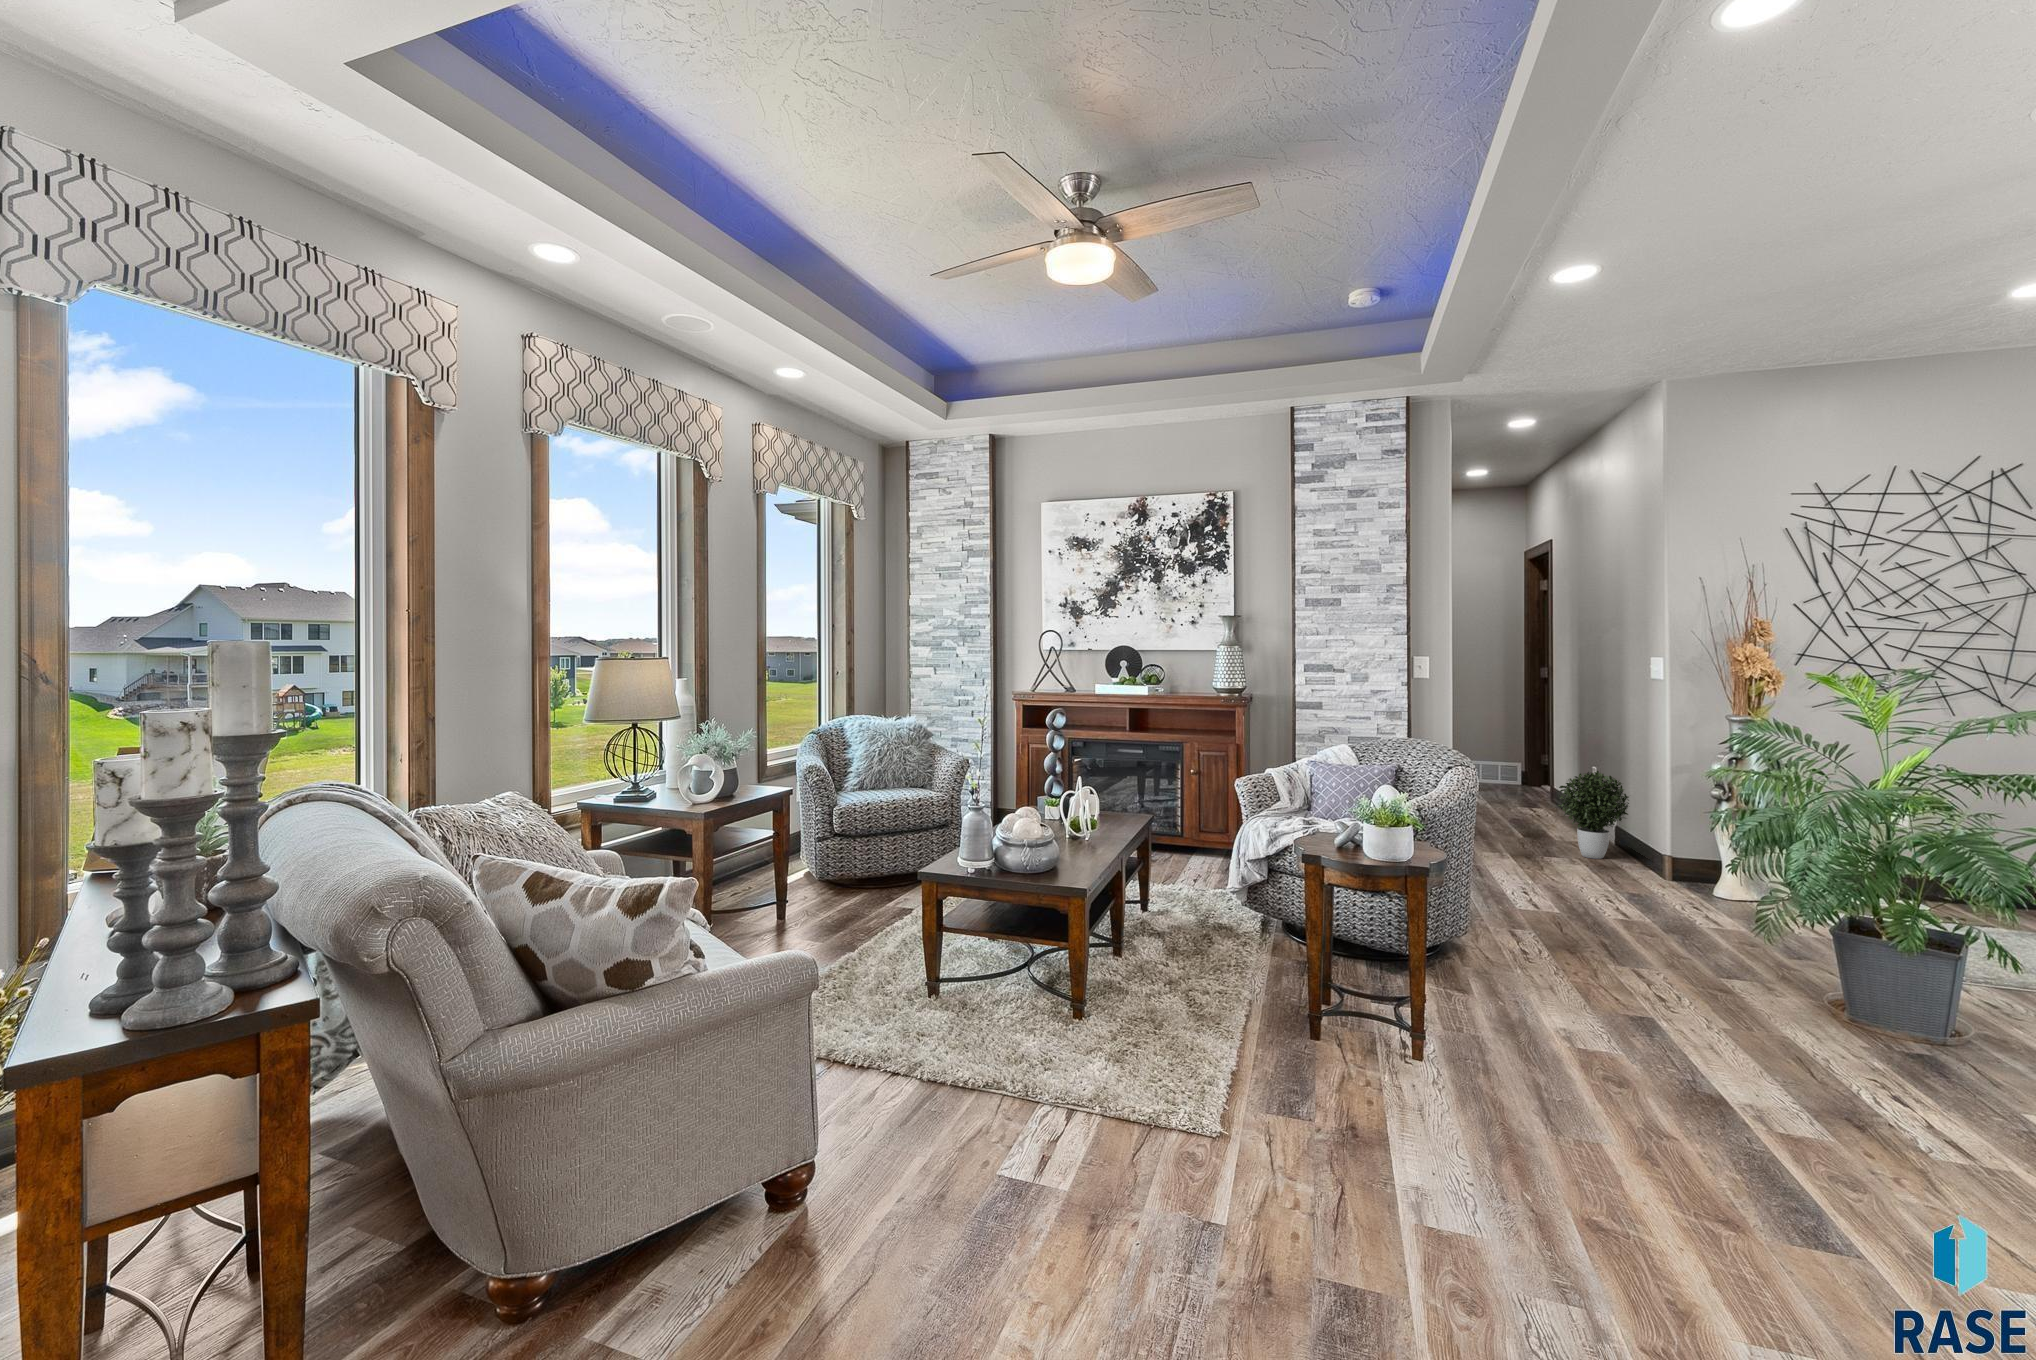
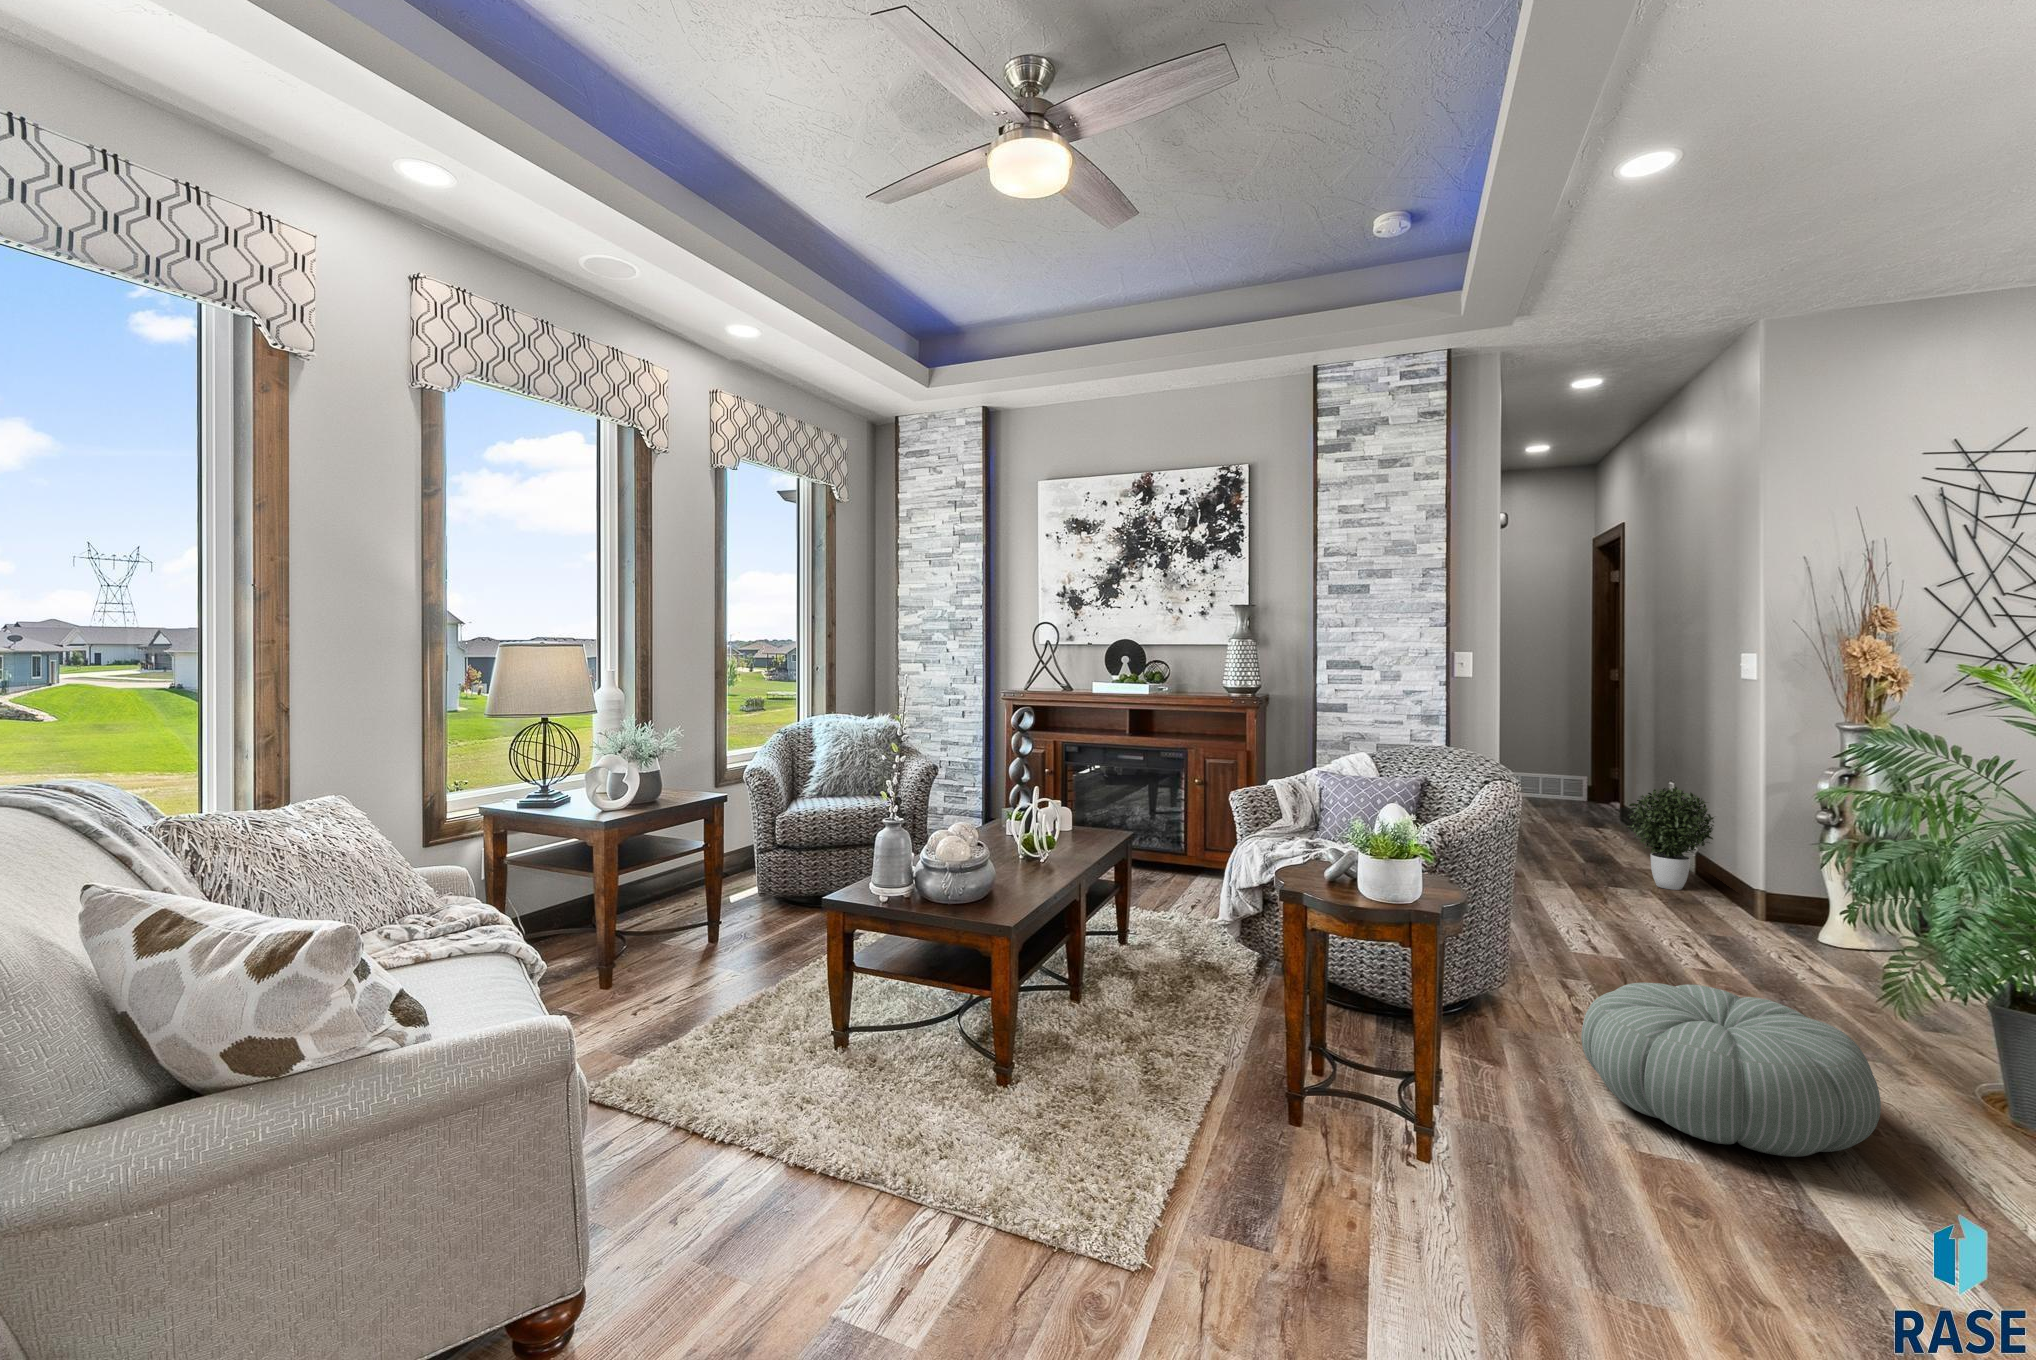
pouf: none [1530,924,1751,1047] -> present [1581,983,1881,1157]

